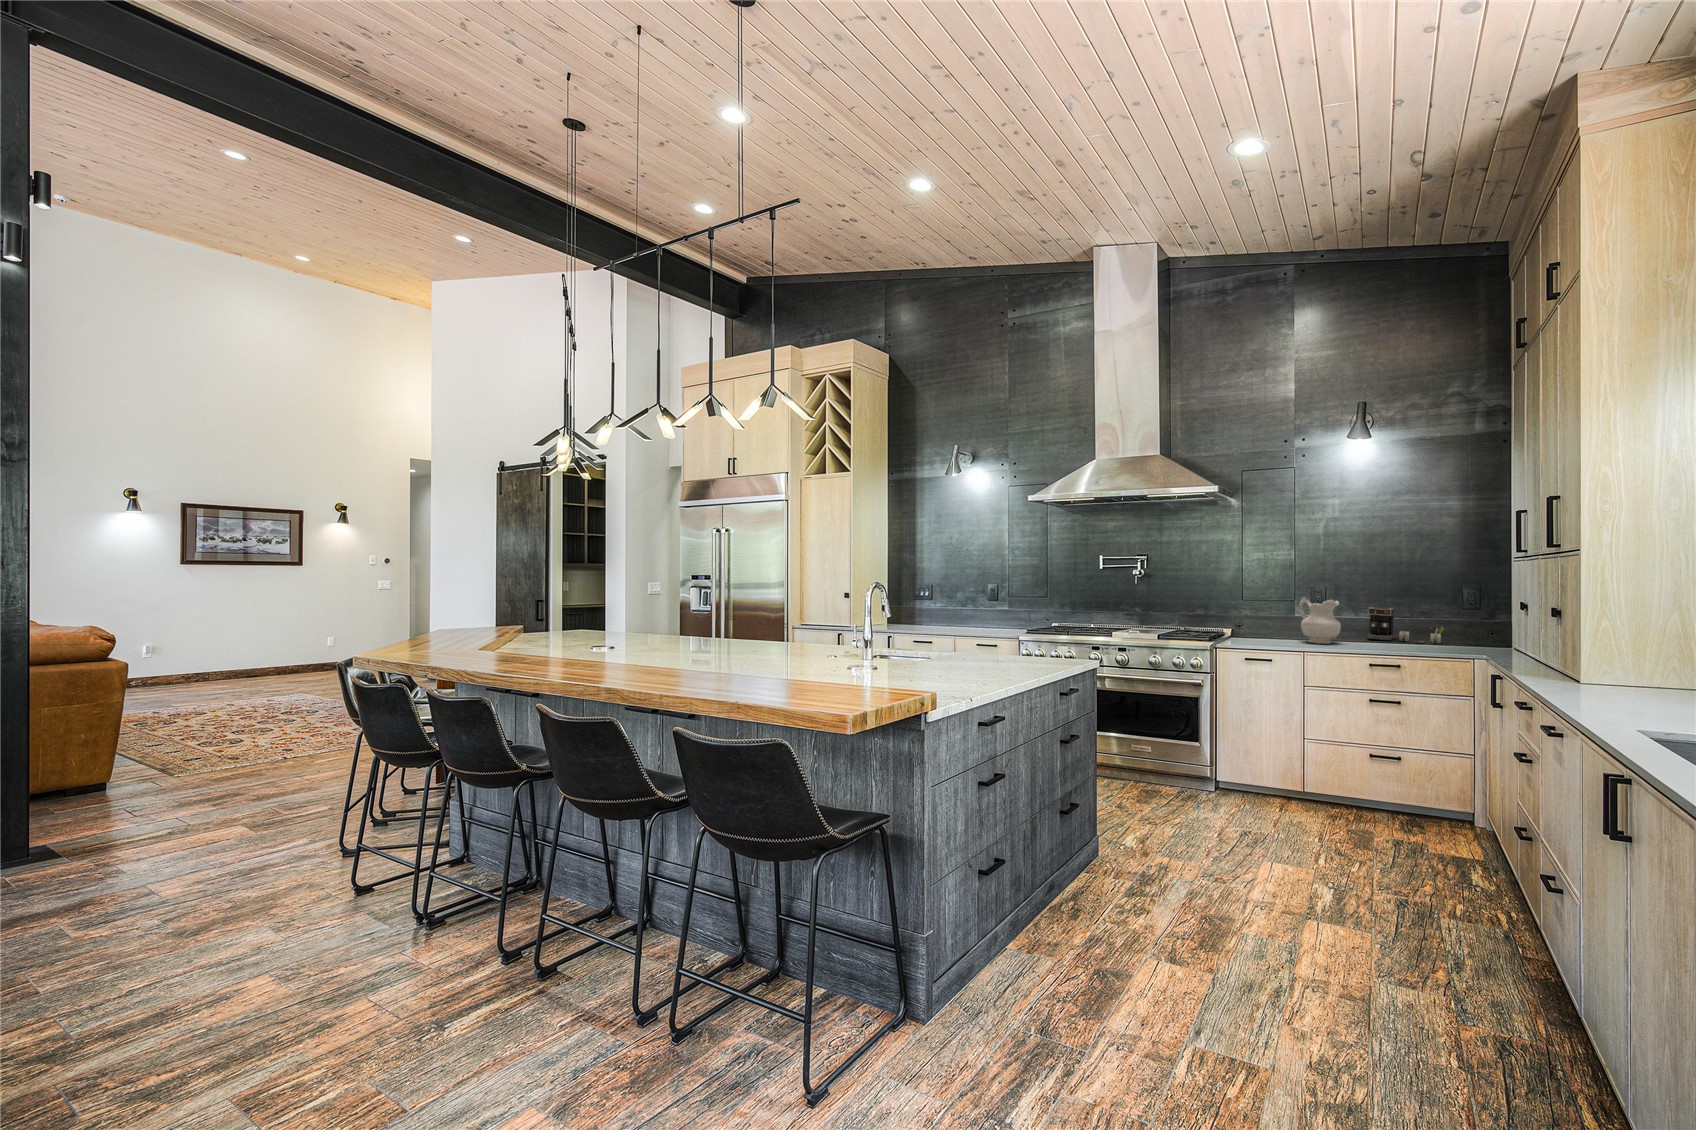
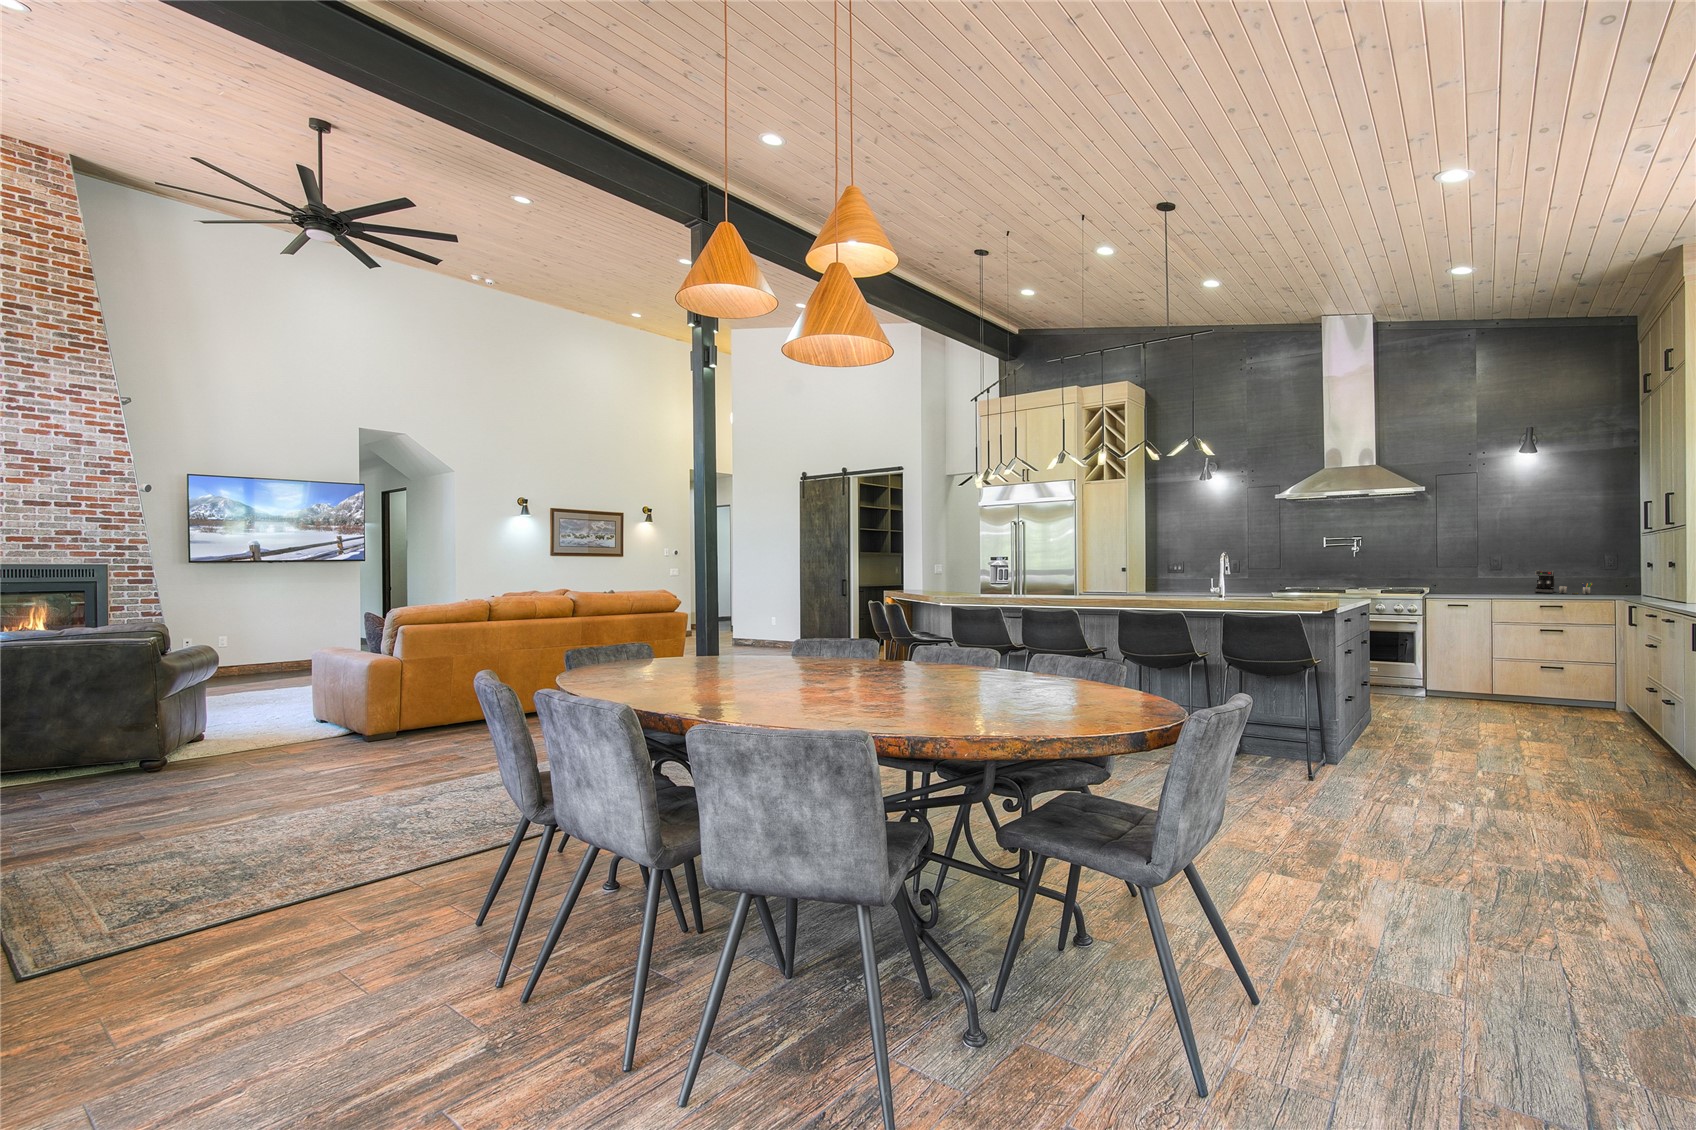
ceramic pitcher: present [1299,597,1341,644] -> none [1485,563,1517,595]

